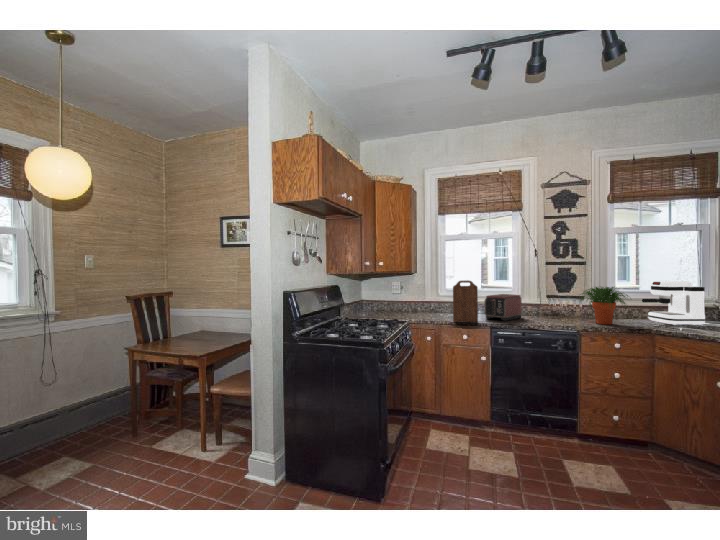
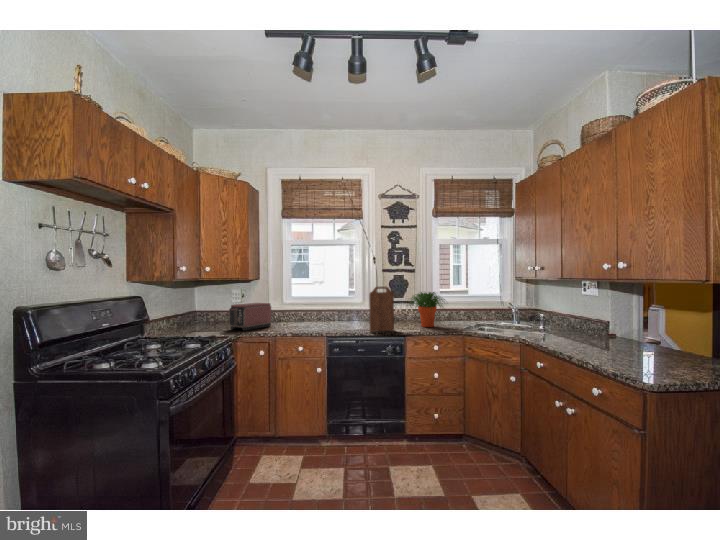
cutting board: present [453,280,478,322] -> present [369,287,394,332]
coffee maker: present [642,281,705,325] -> none [457,286,501,325]
toaster: present [485,294,522,321] -> present [229,303,271,331]

